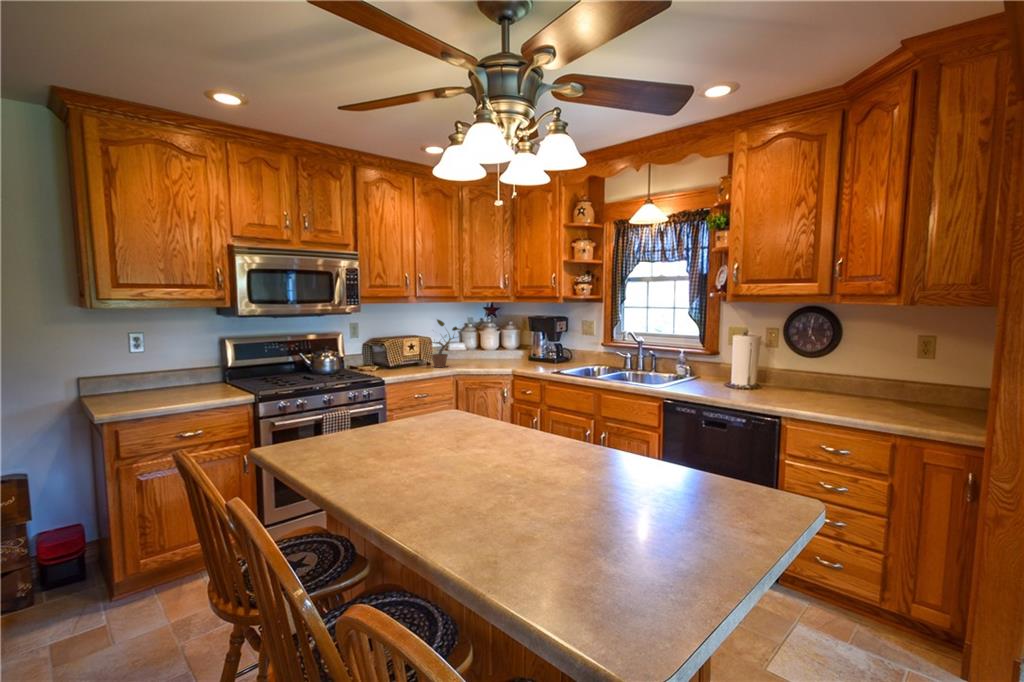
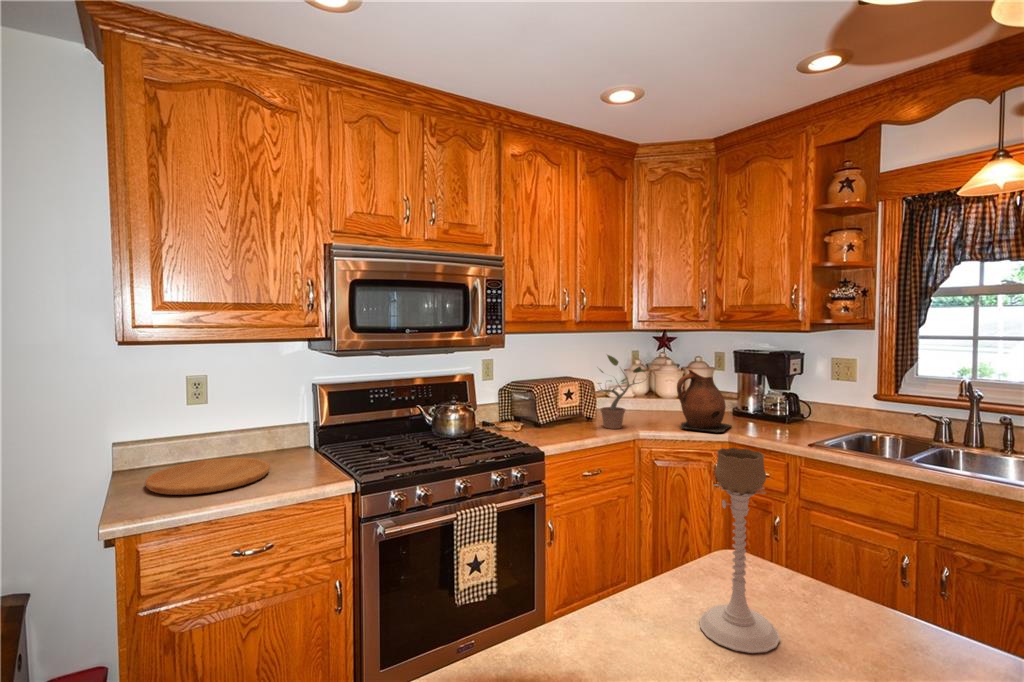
ceramic pitcher: none [481,328,517,368] -> present [677,369,732,433]
candle holder: none [408,351,441,433] -> present [699,448,780,653]
cutting board: none [110,386,195,404] -> present [145,458,270,495]

